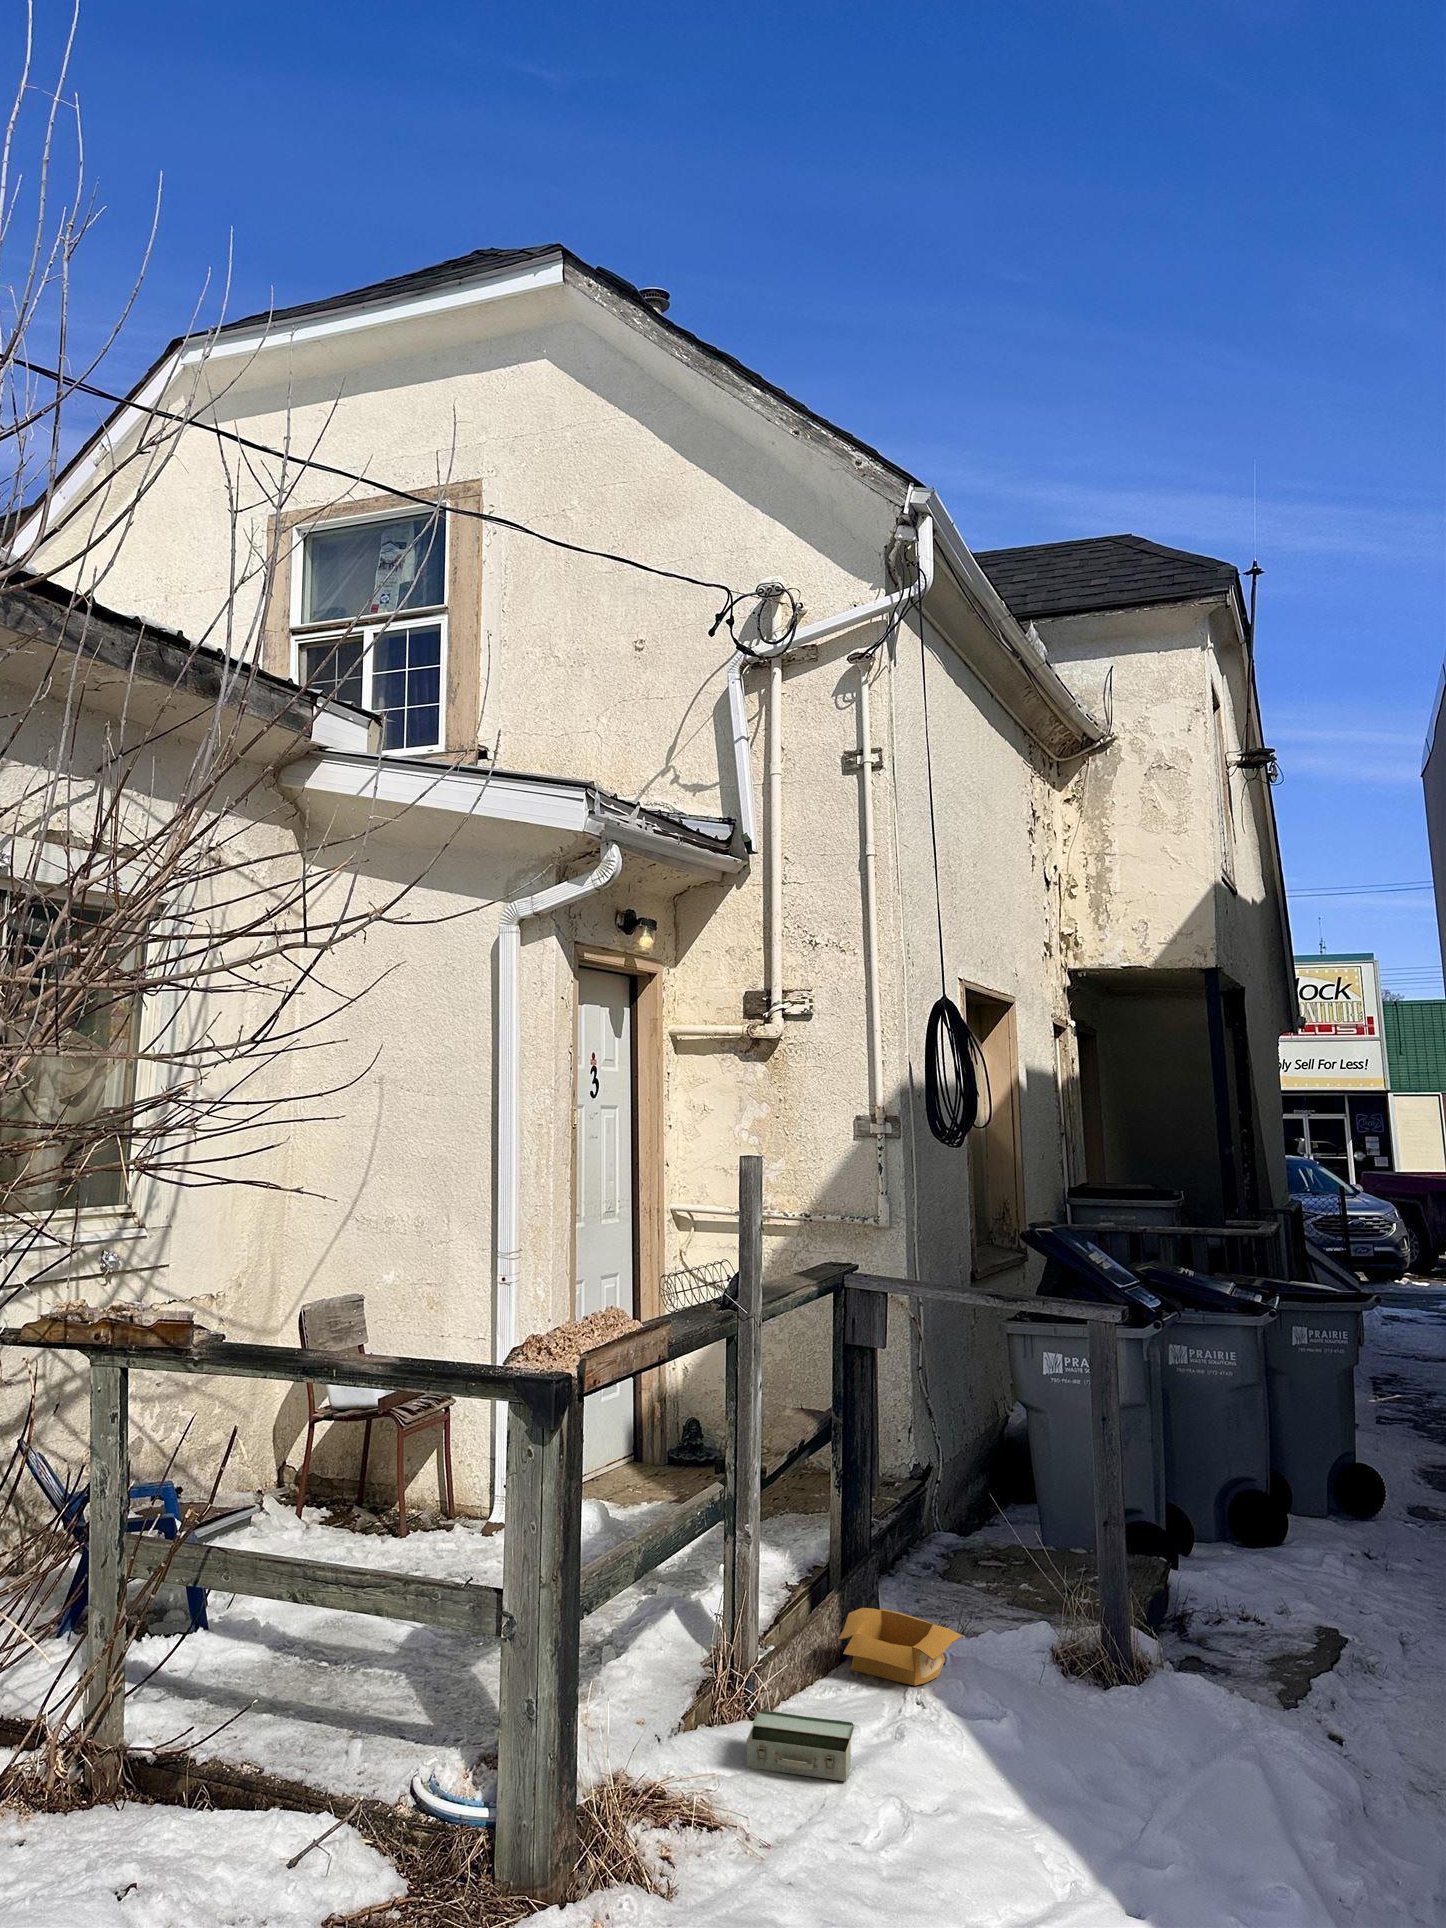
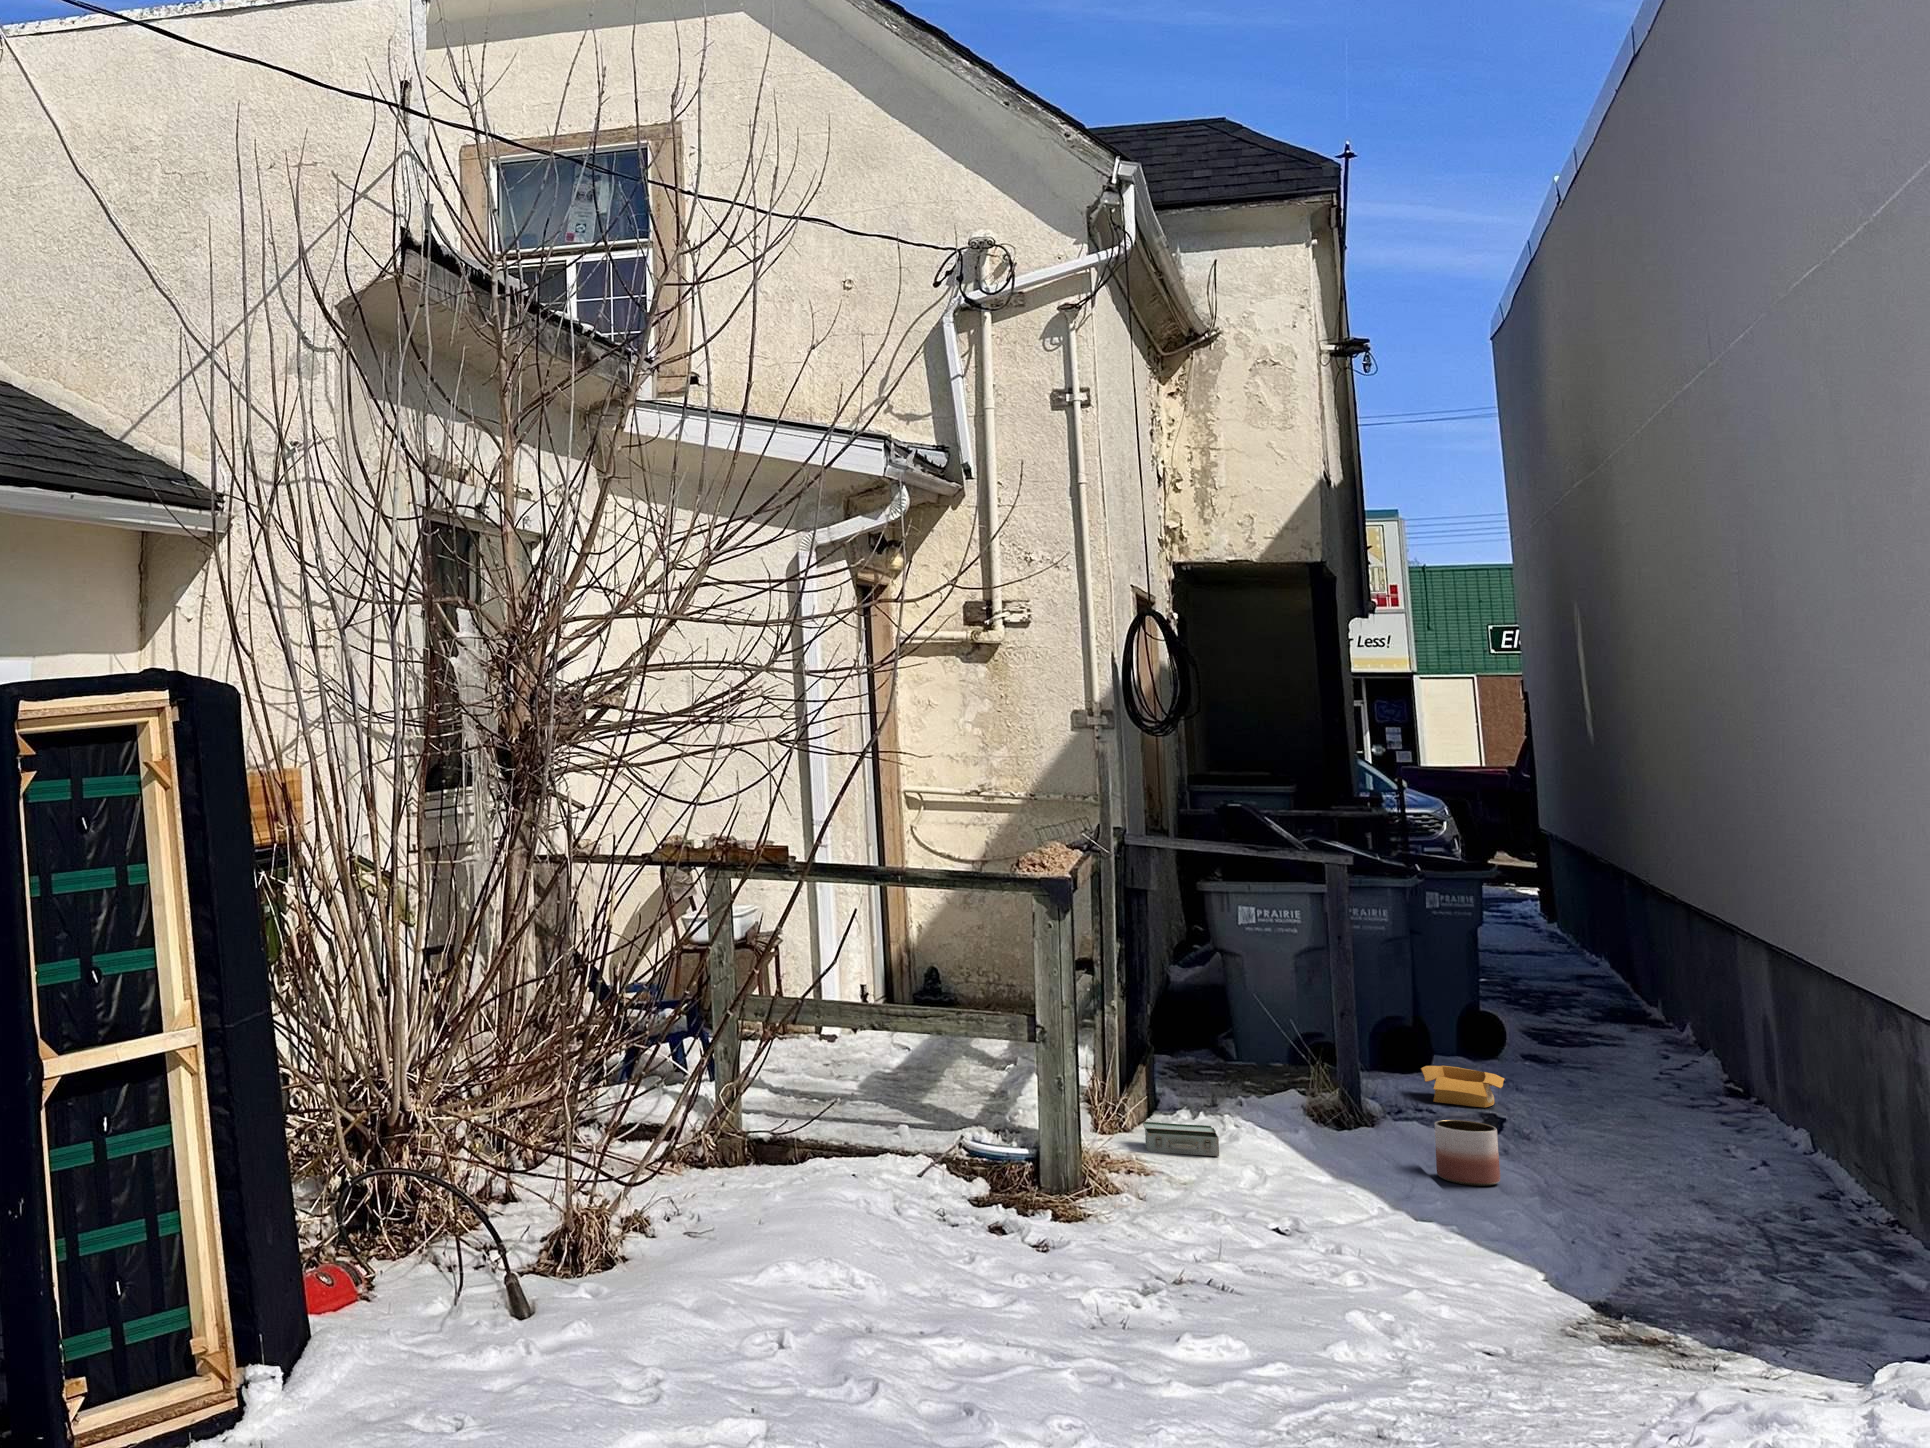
cardboard box: present [838,1608,962,1686] -> present [1421,1066,1505,1107]
planter: none [1171,1732,1266,1852] -> present [1435,1120,1500,1186]

